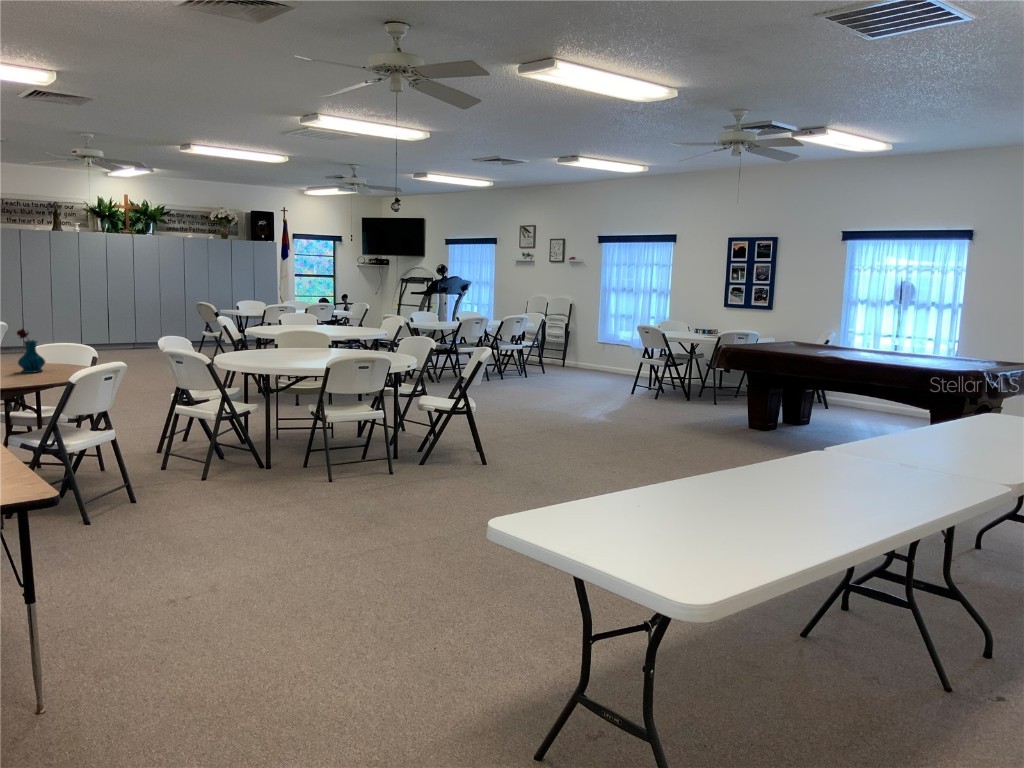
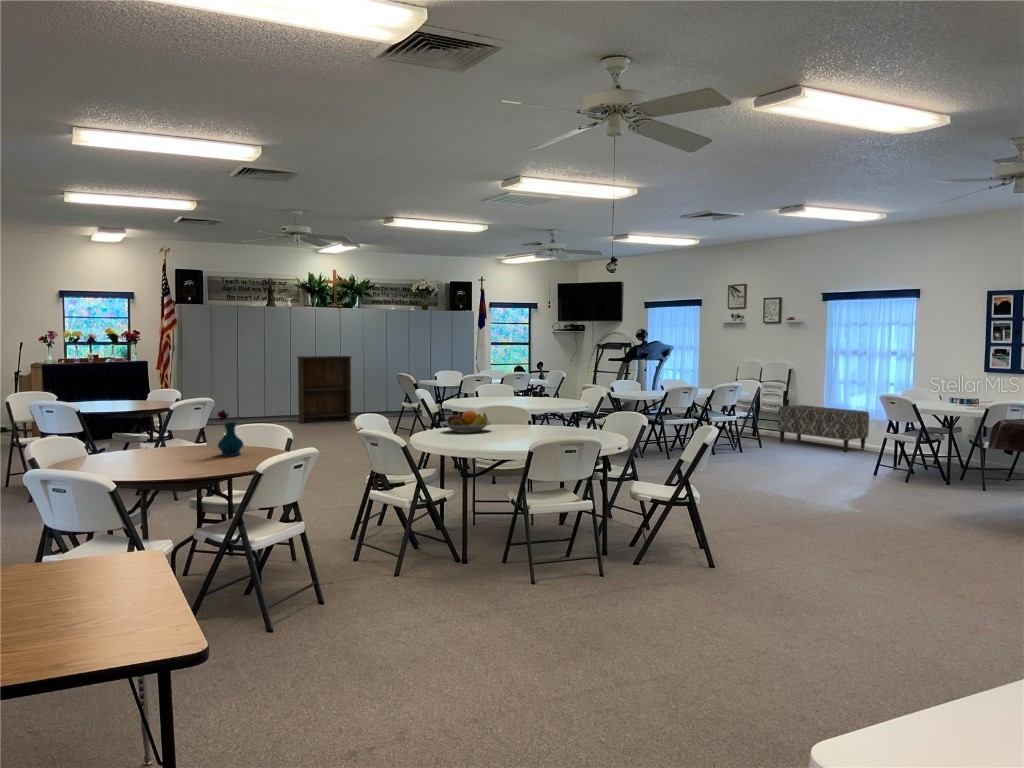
bookshelf: none [82,284,147,354] -> present [297,356,352,423]
fruit bowl: none [245,334,293,354] -> present [442,411,491,433]
bench: none [561,336,635,376] -> present [778,405,869,452]

